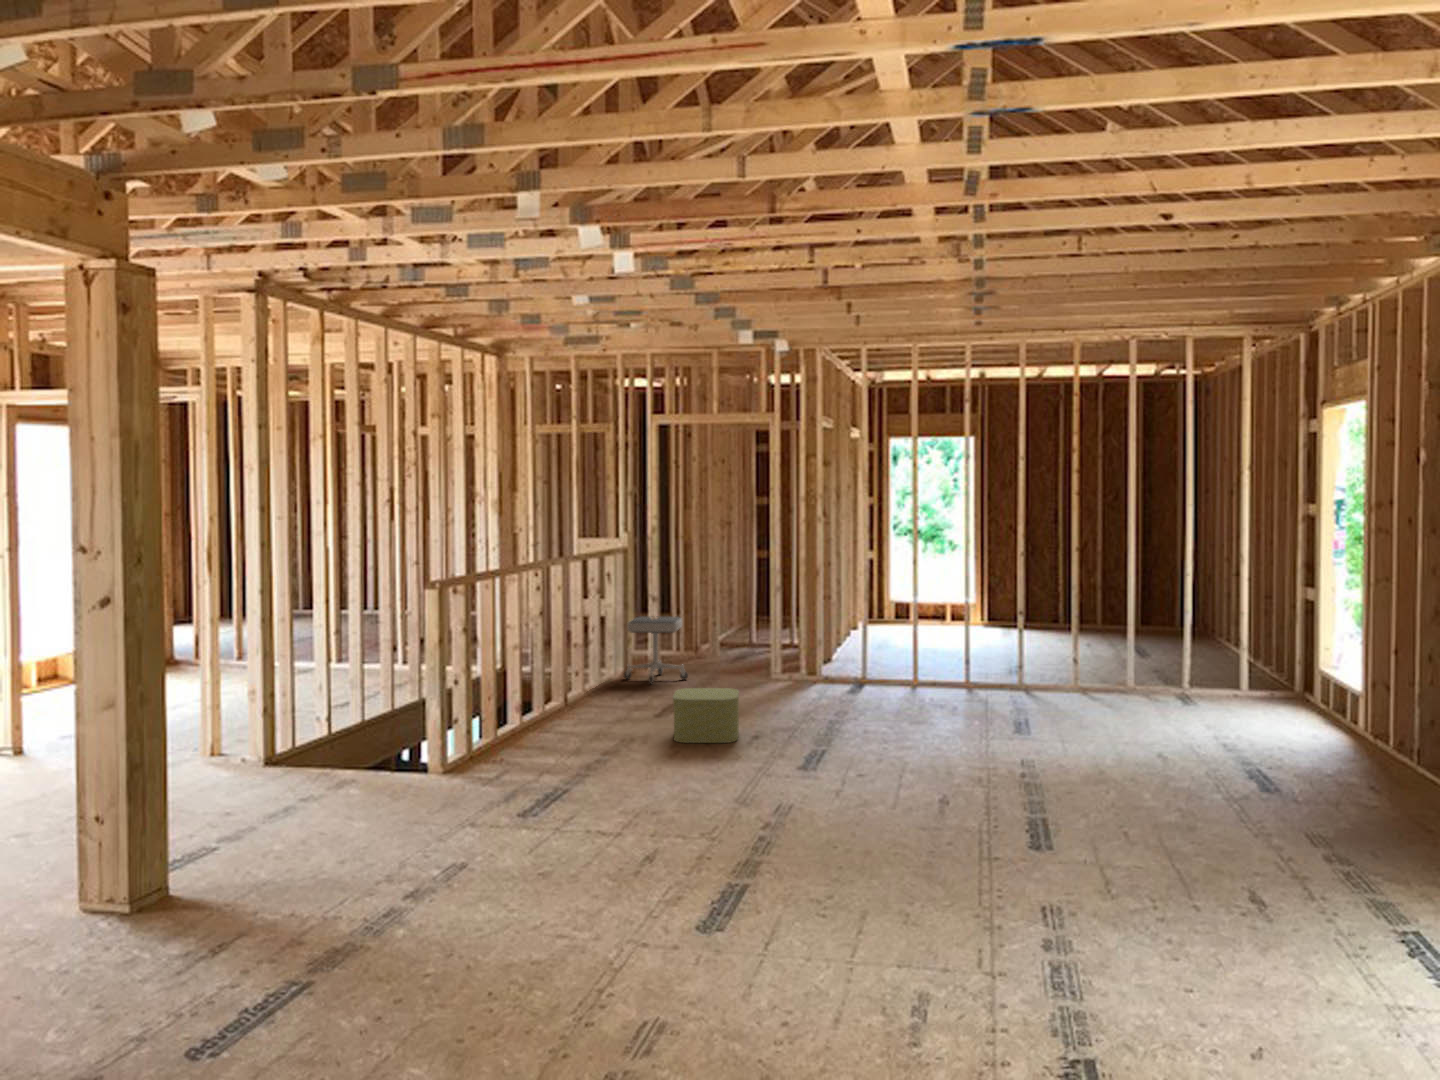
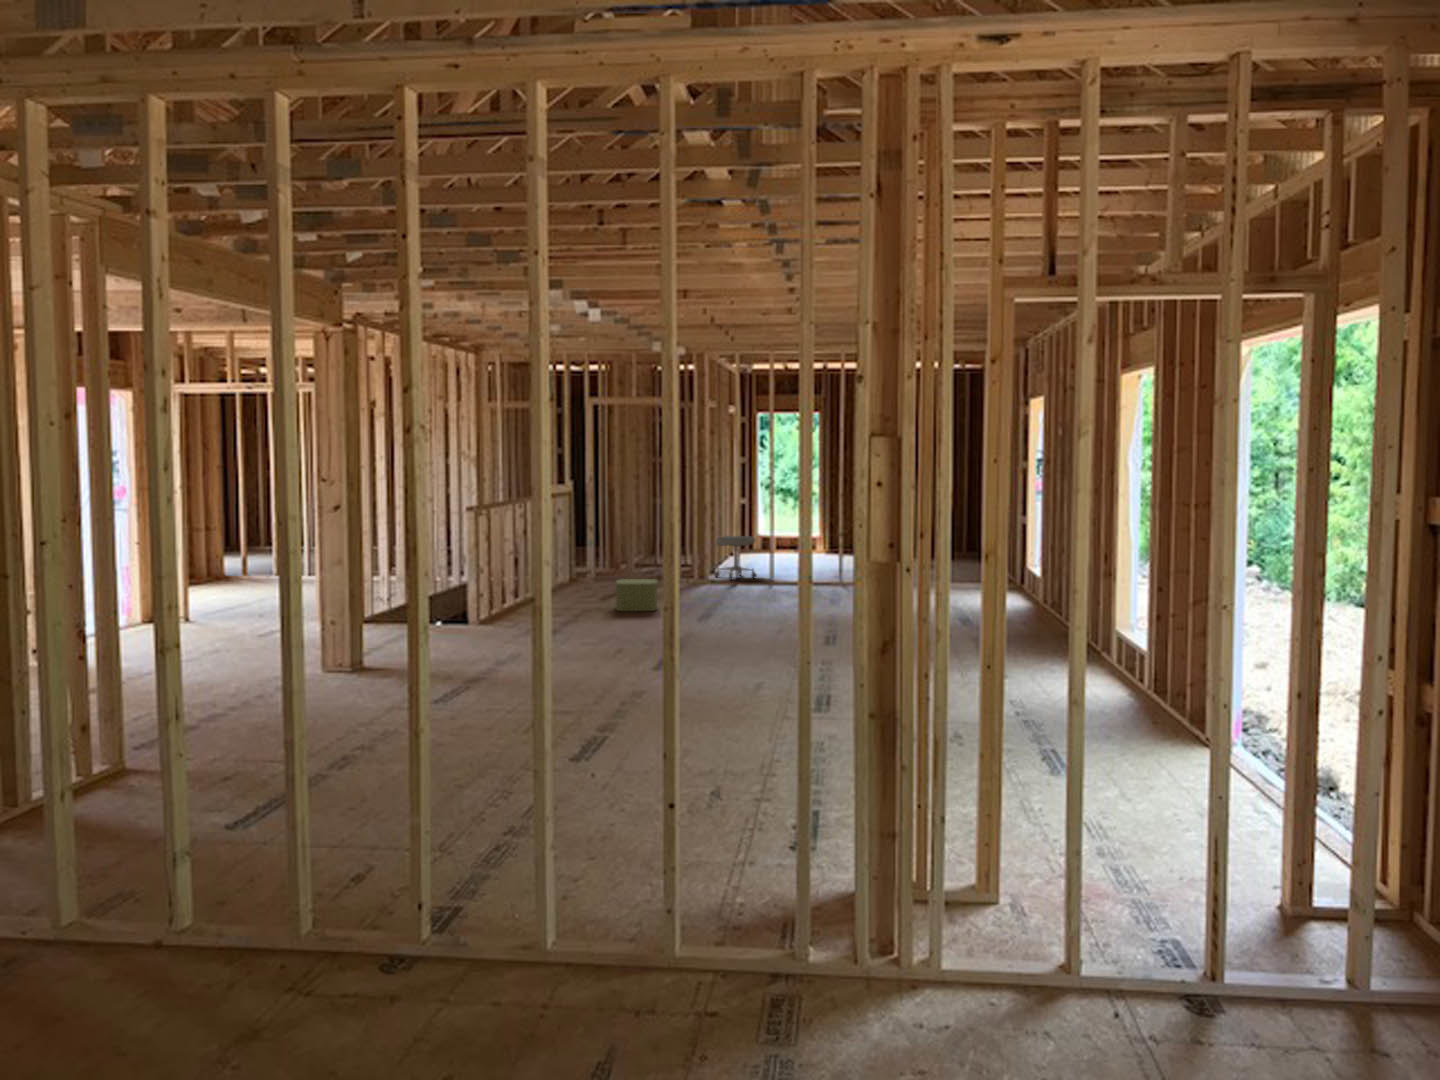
stool: present [624,616,688,684] -> present [714,536,757,579]

